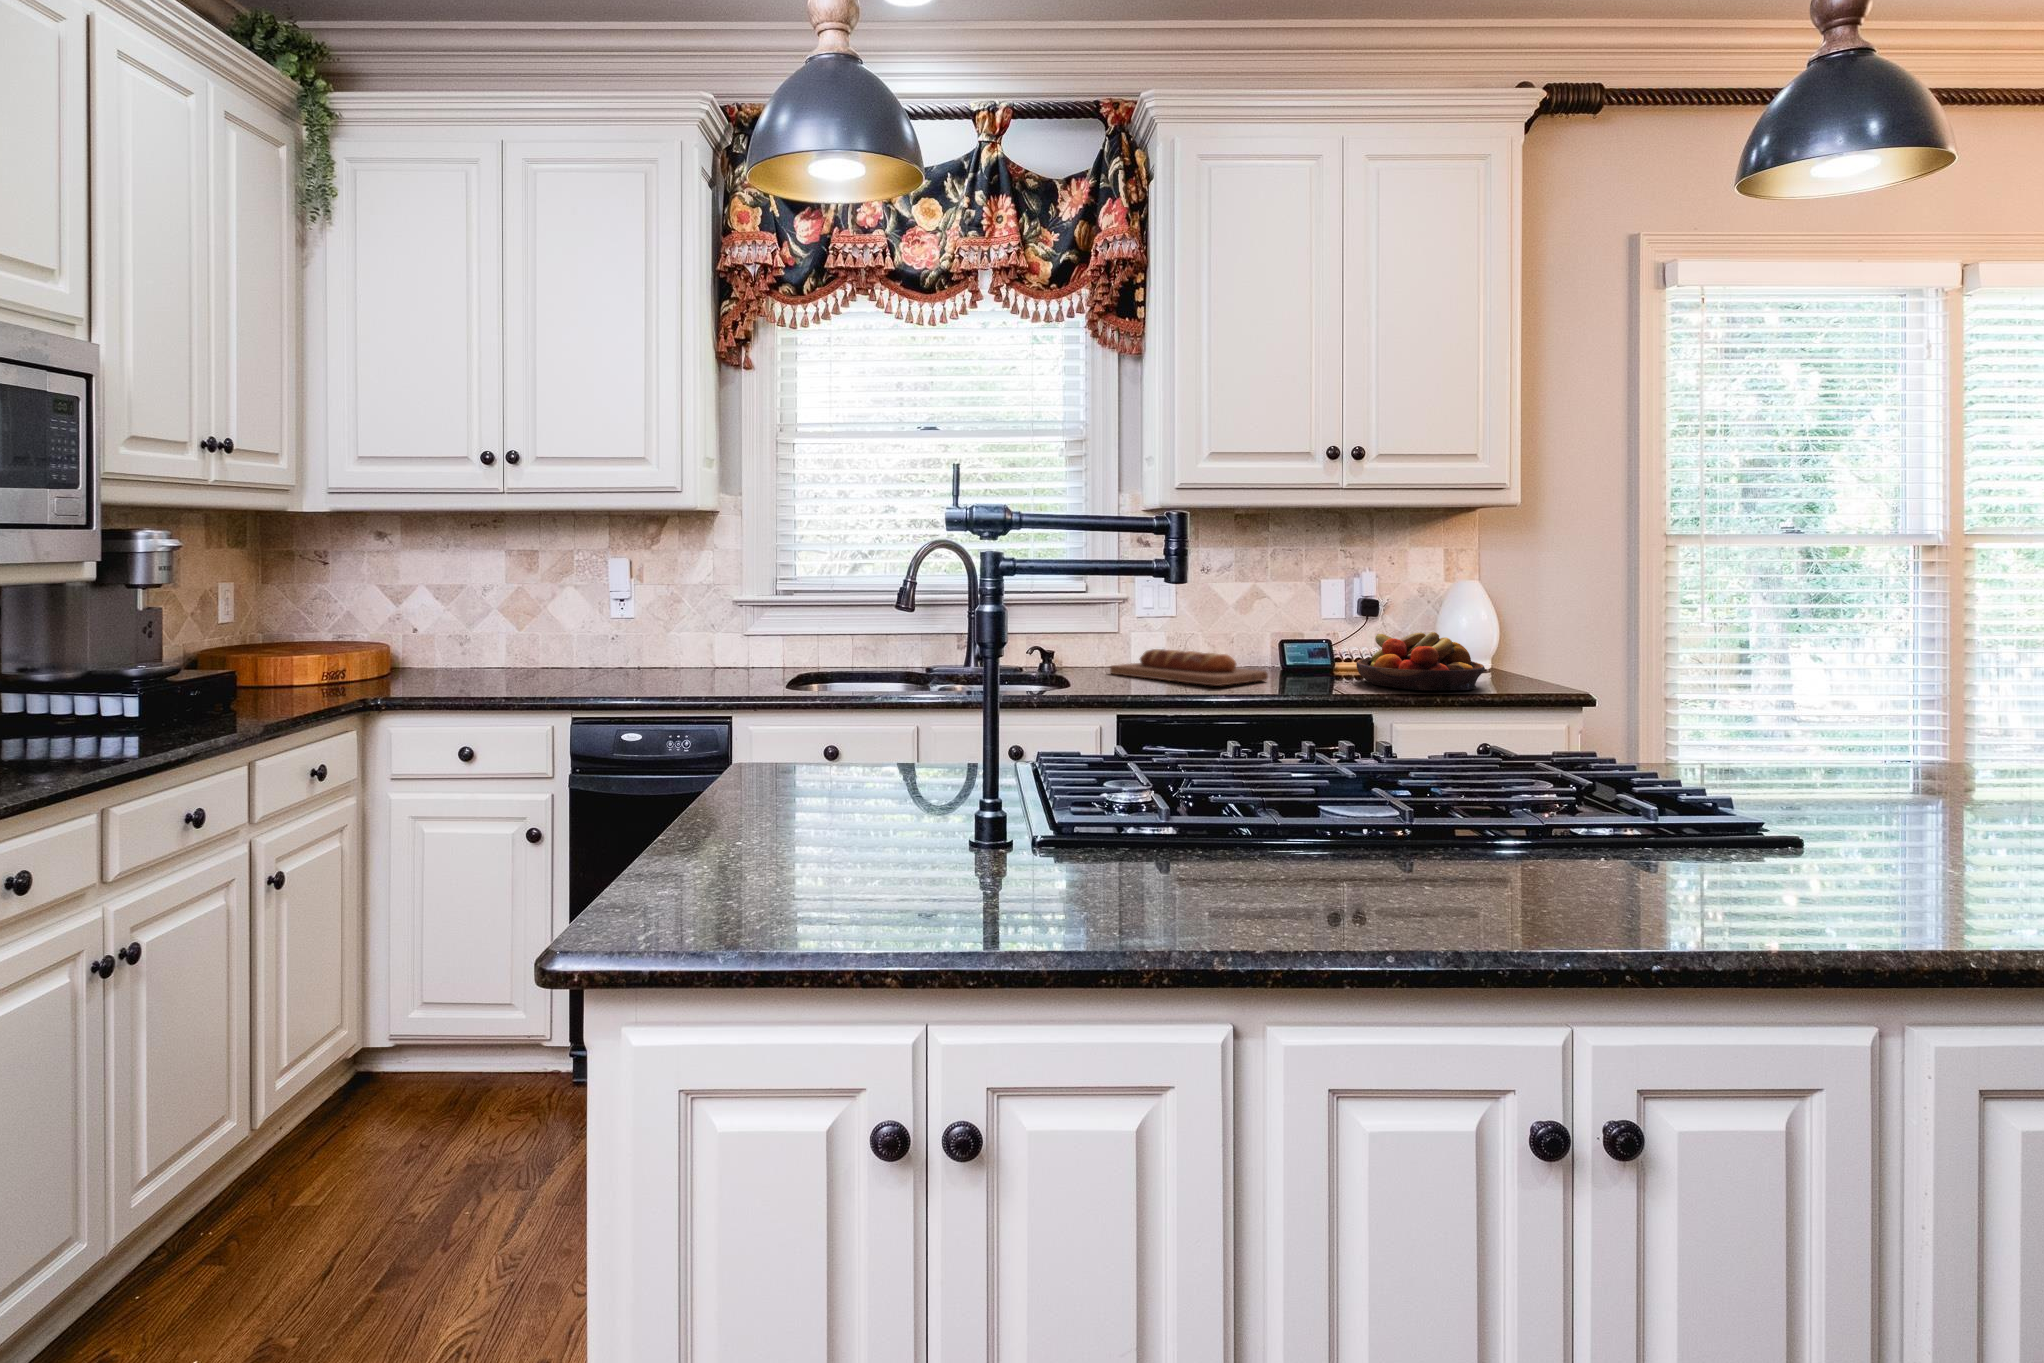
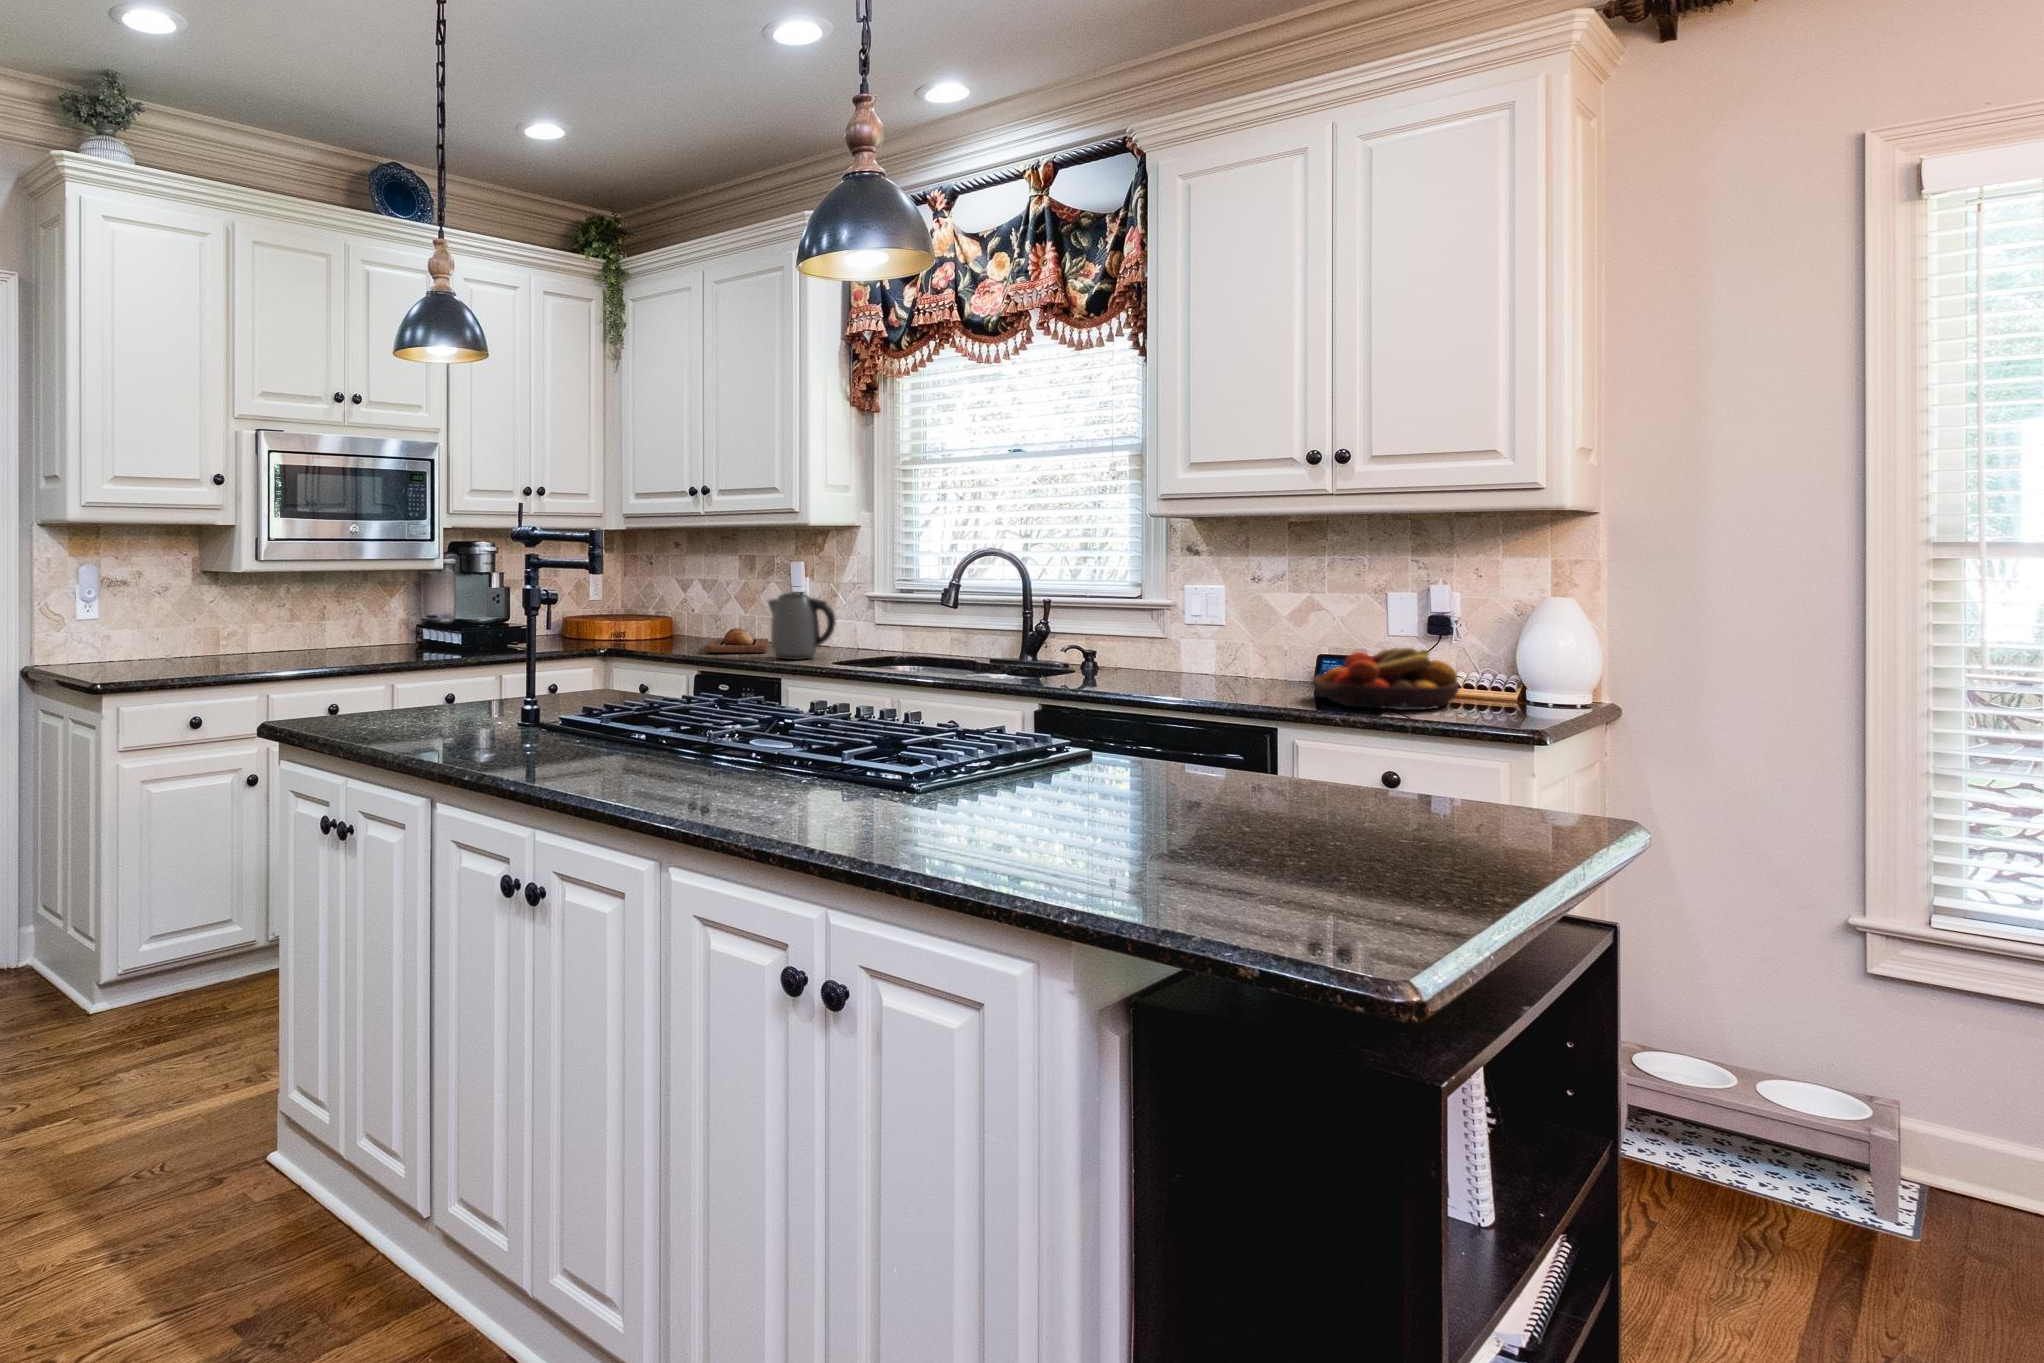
kettle: none [670,598,758,688] -> present [768,592,836,660]
bread loaf: present [1110,649,1268,686] -> present [706,628,769,653]

